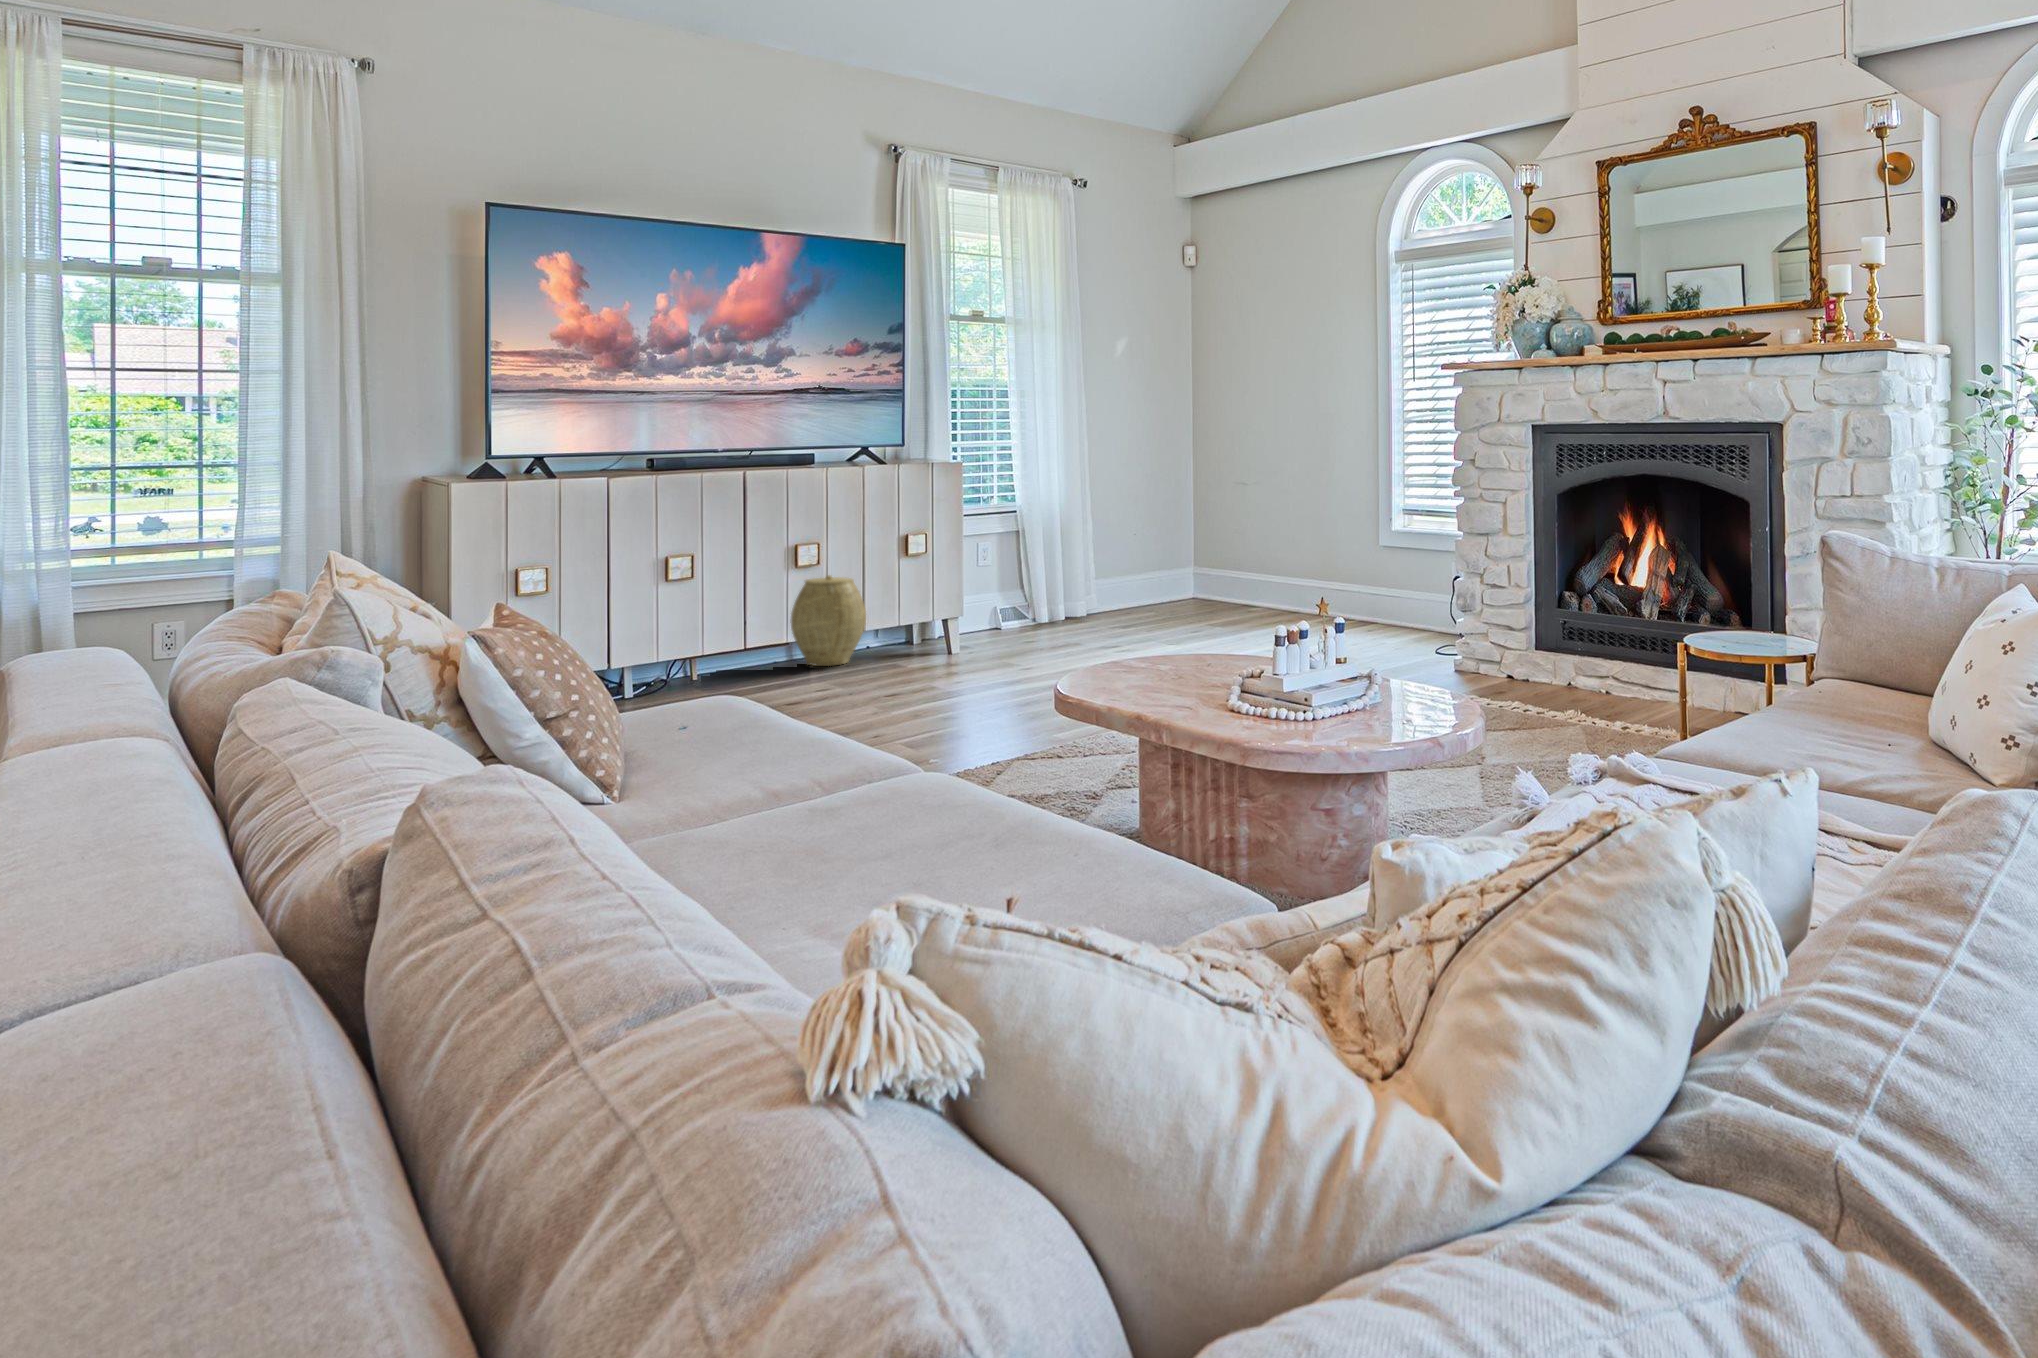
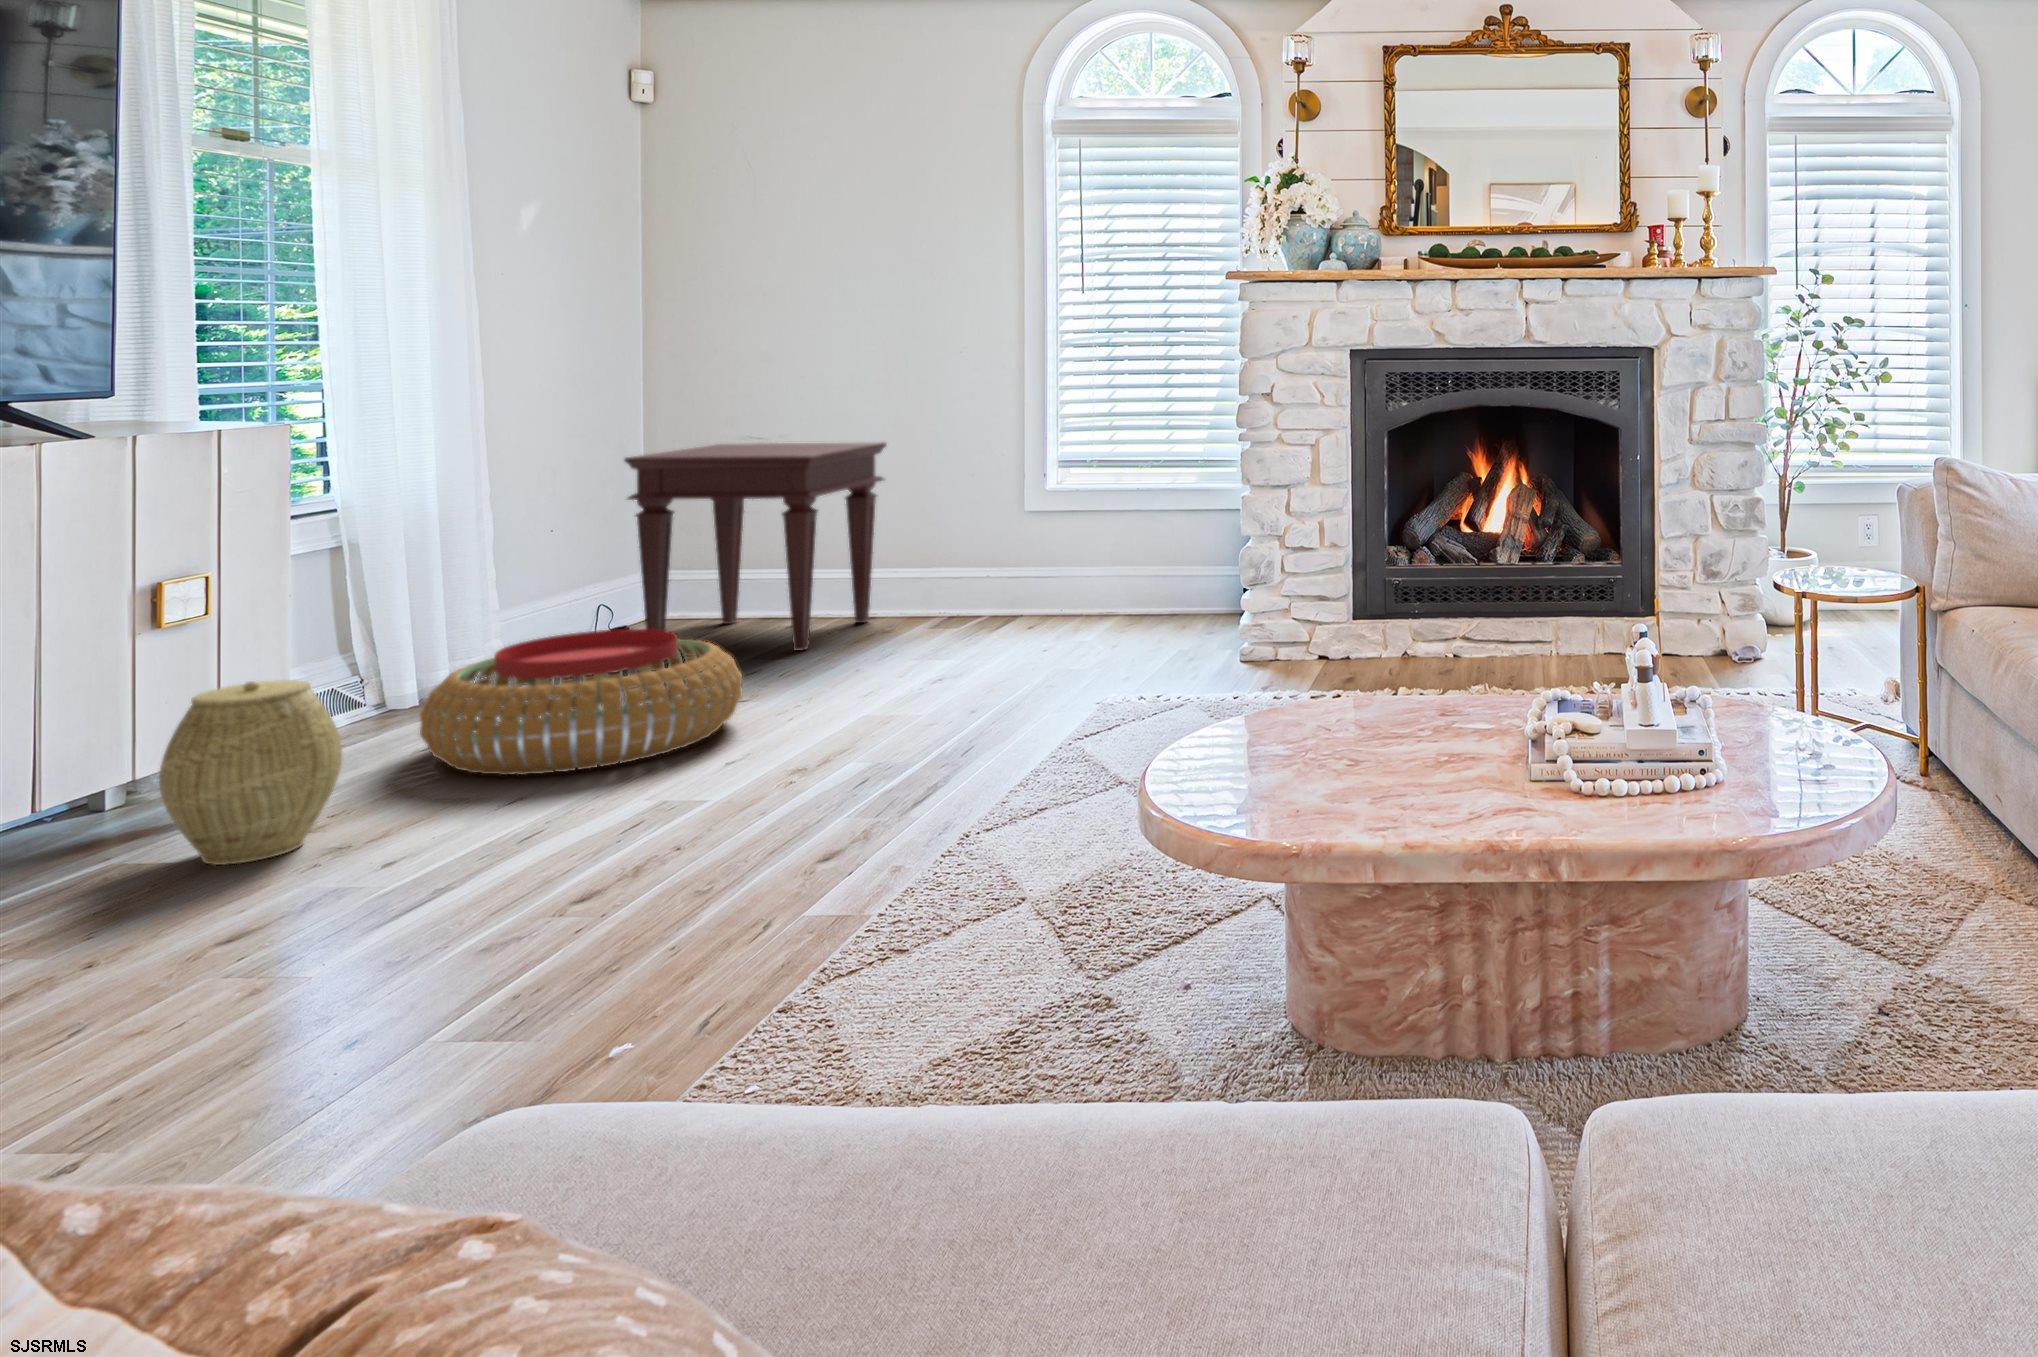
side table: none [1139,487,1302,624] -> present [624,442,886,651]
pouf: none [940,583,1106,658] -> present [420,629,742,775]

